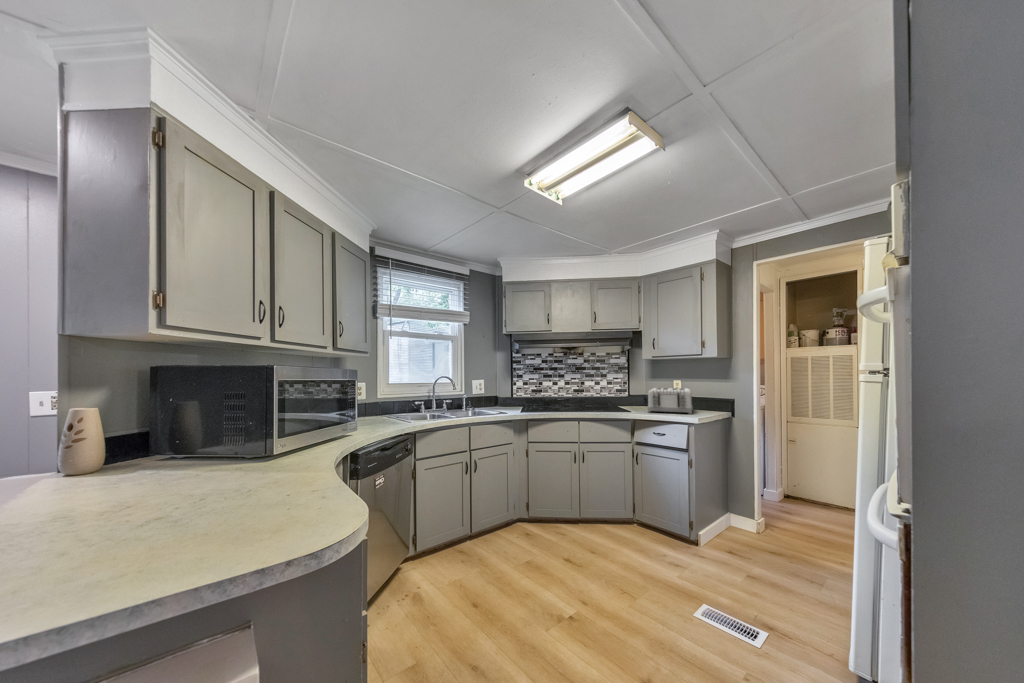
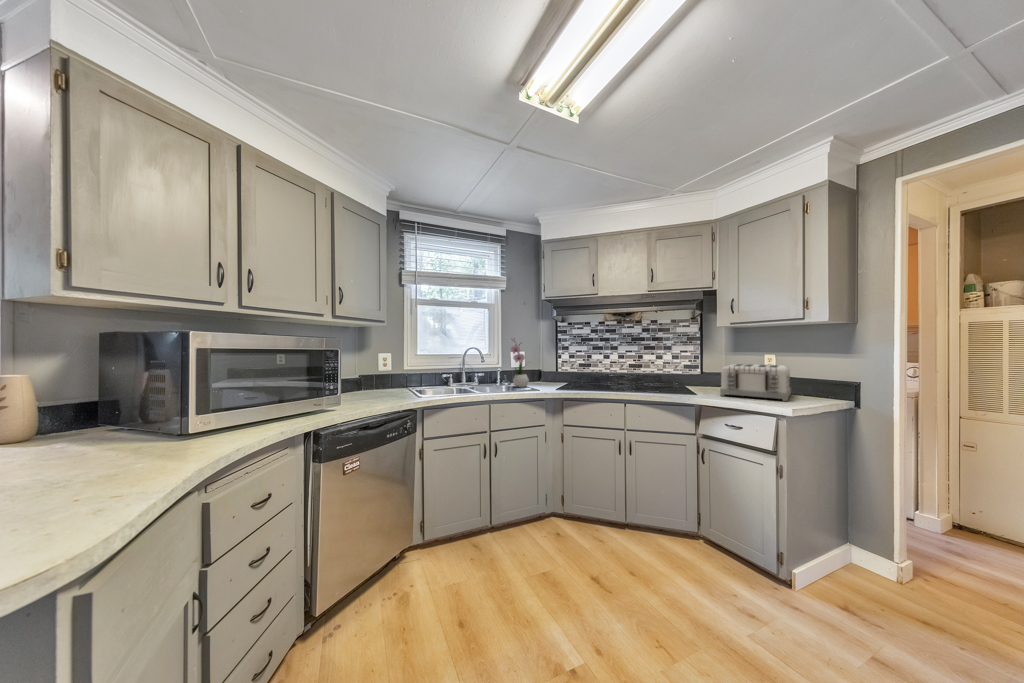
flower arrangement: none [480,368,496,412] -> present [511,345,529,387]

